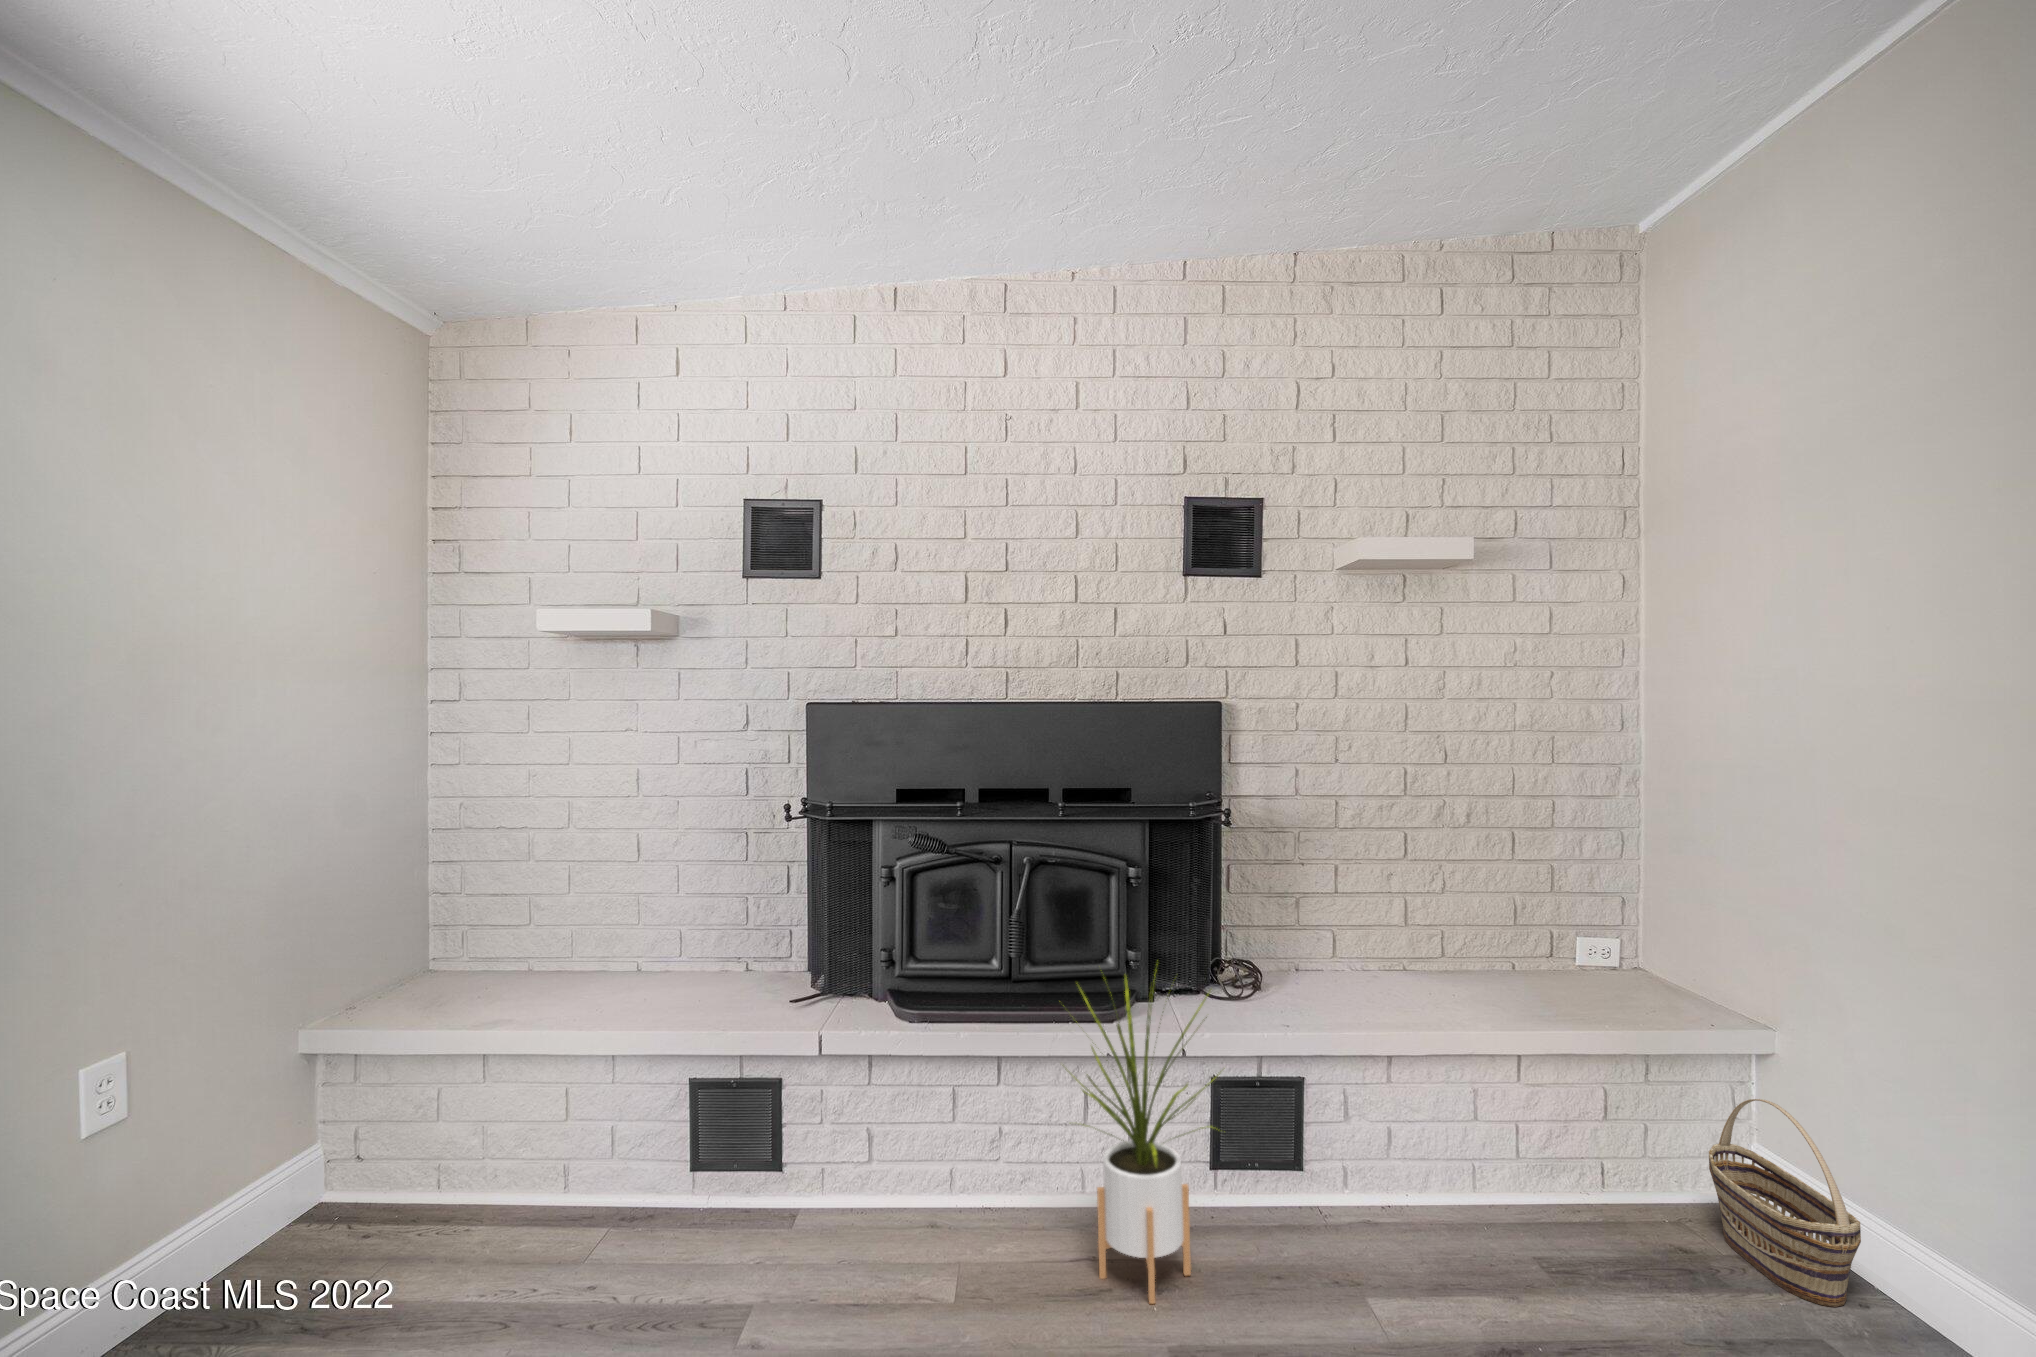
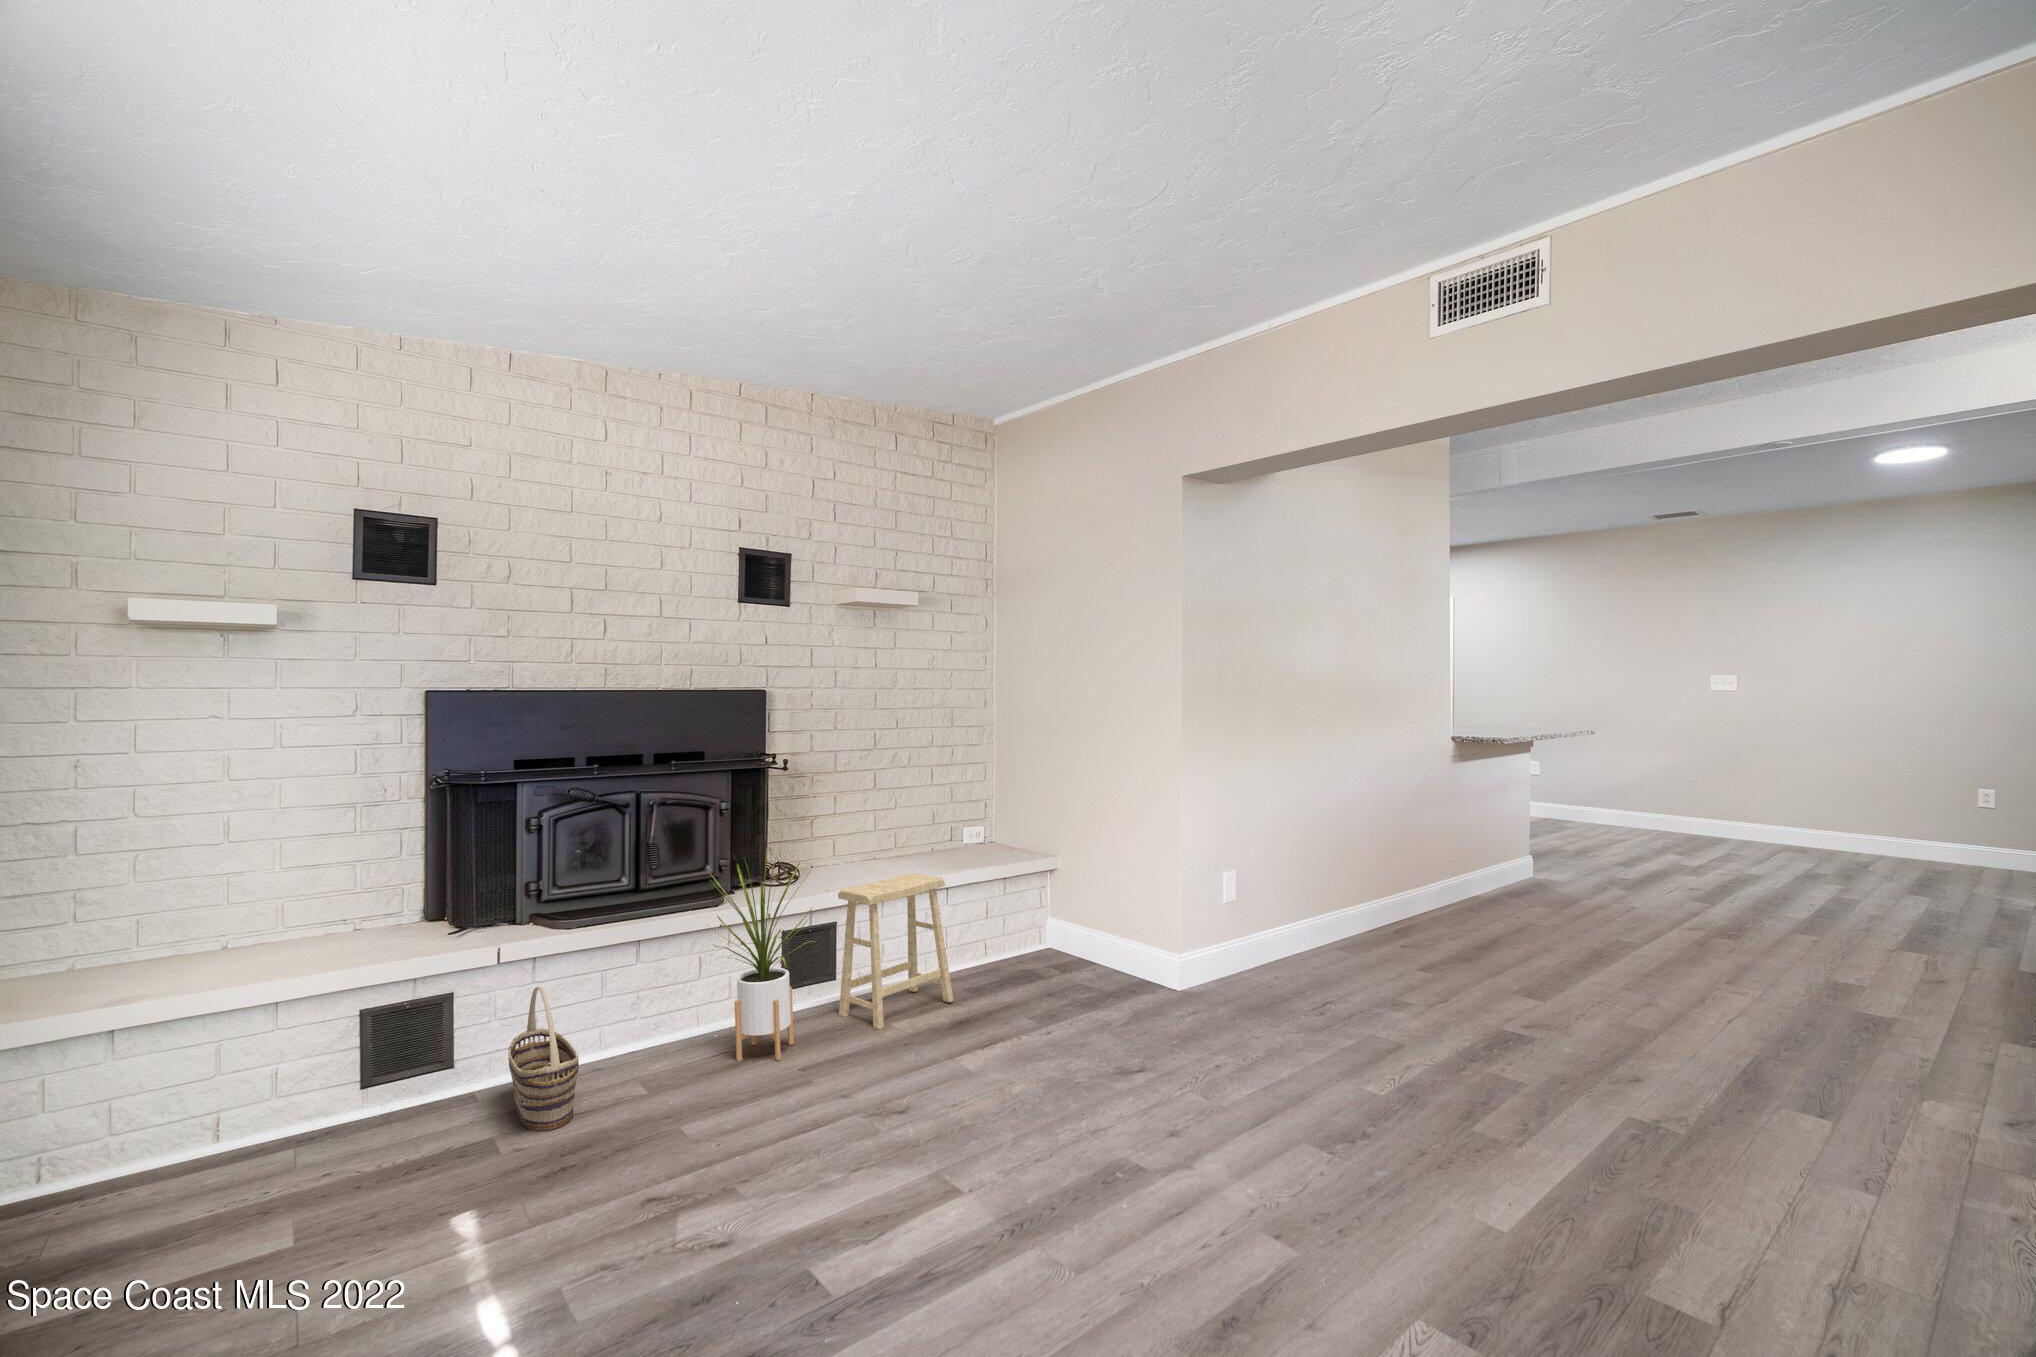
footstool: none [1287,1027,1495,1299] -> present [838,873,953,1029]
basket: present [1709,1099,1861,1307] -> present [508,987,579,1131]

